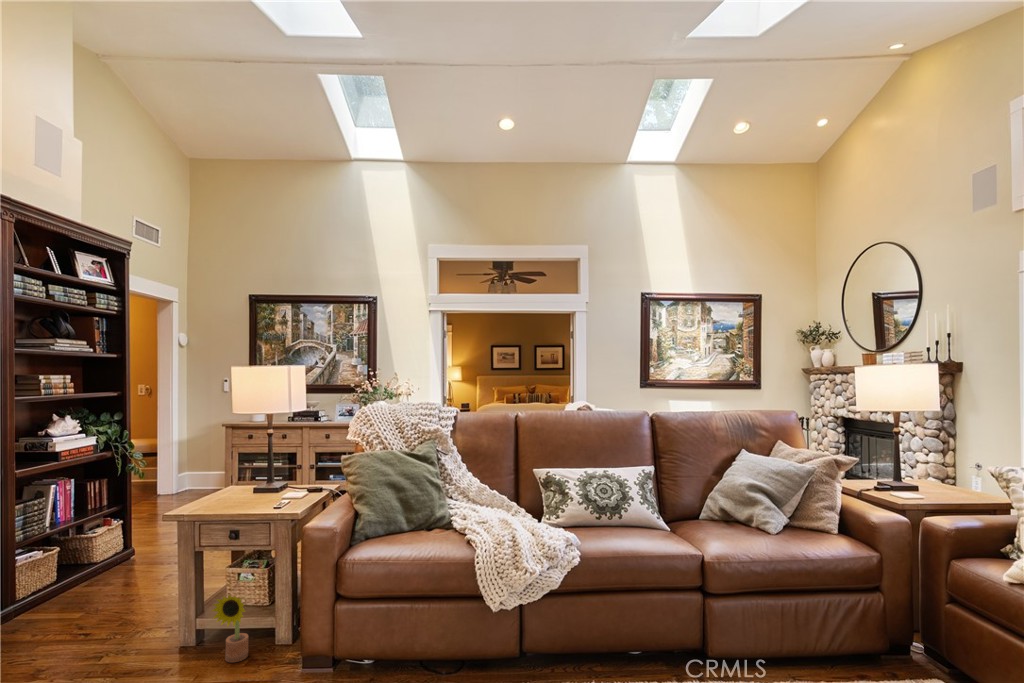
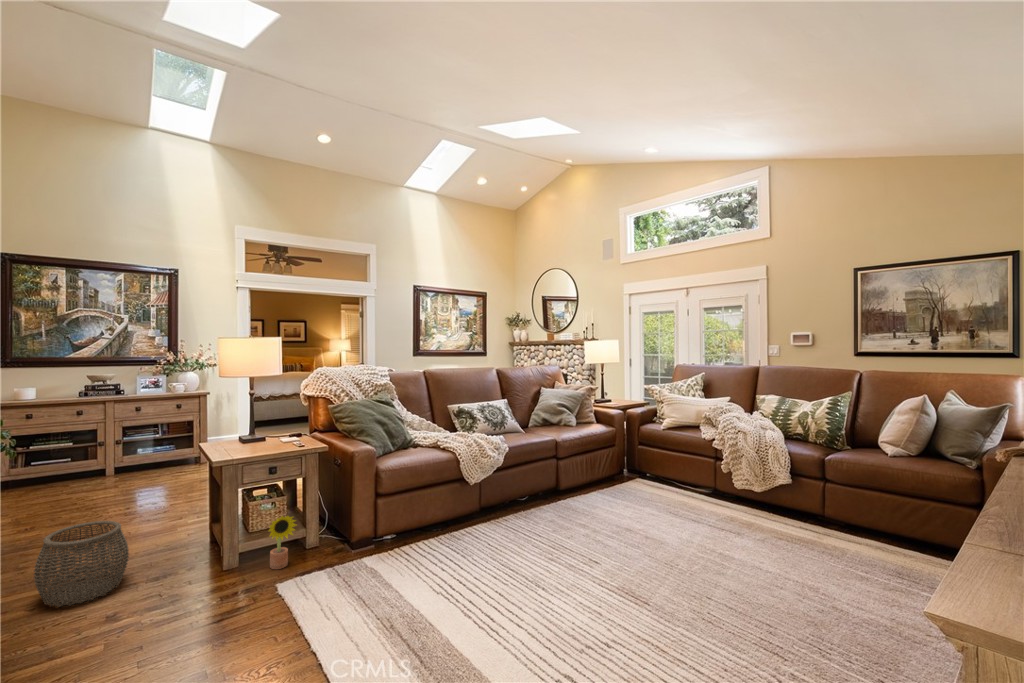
woven basket: none [52,555,143,640] -> present [33,521,129,607]

